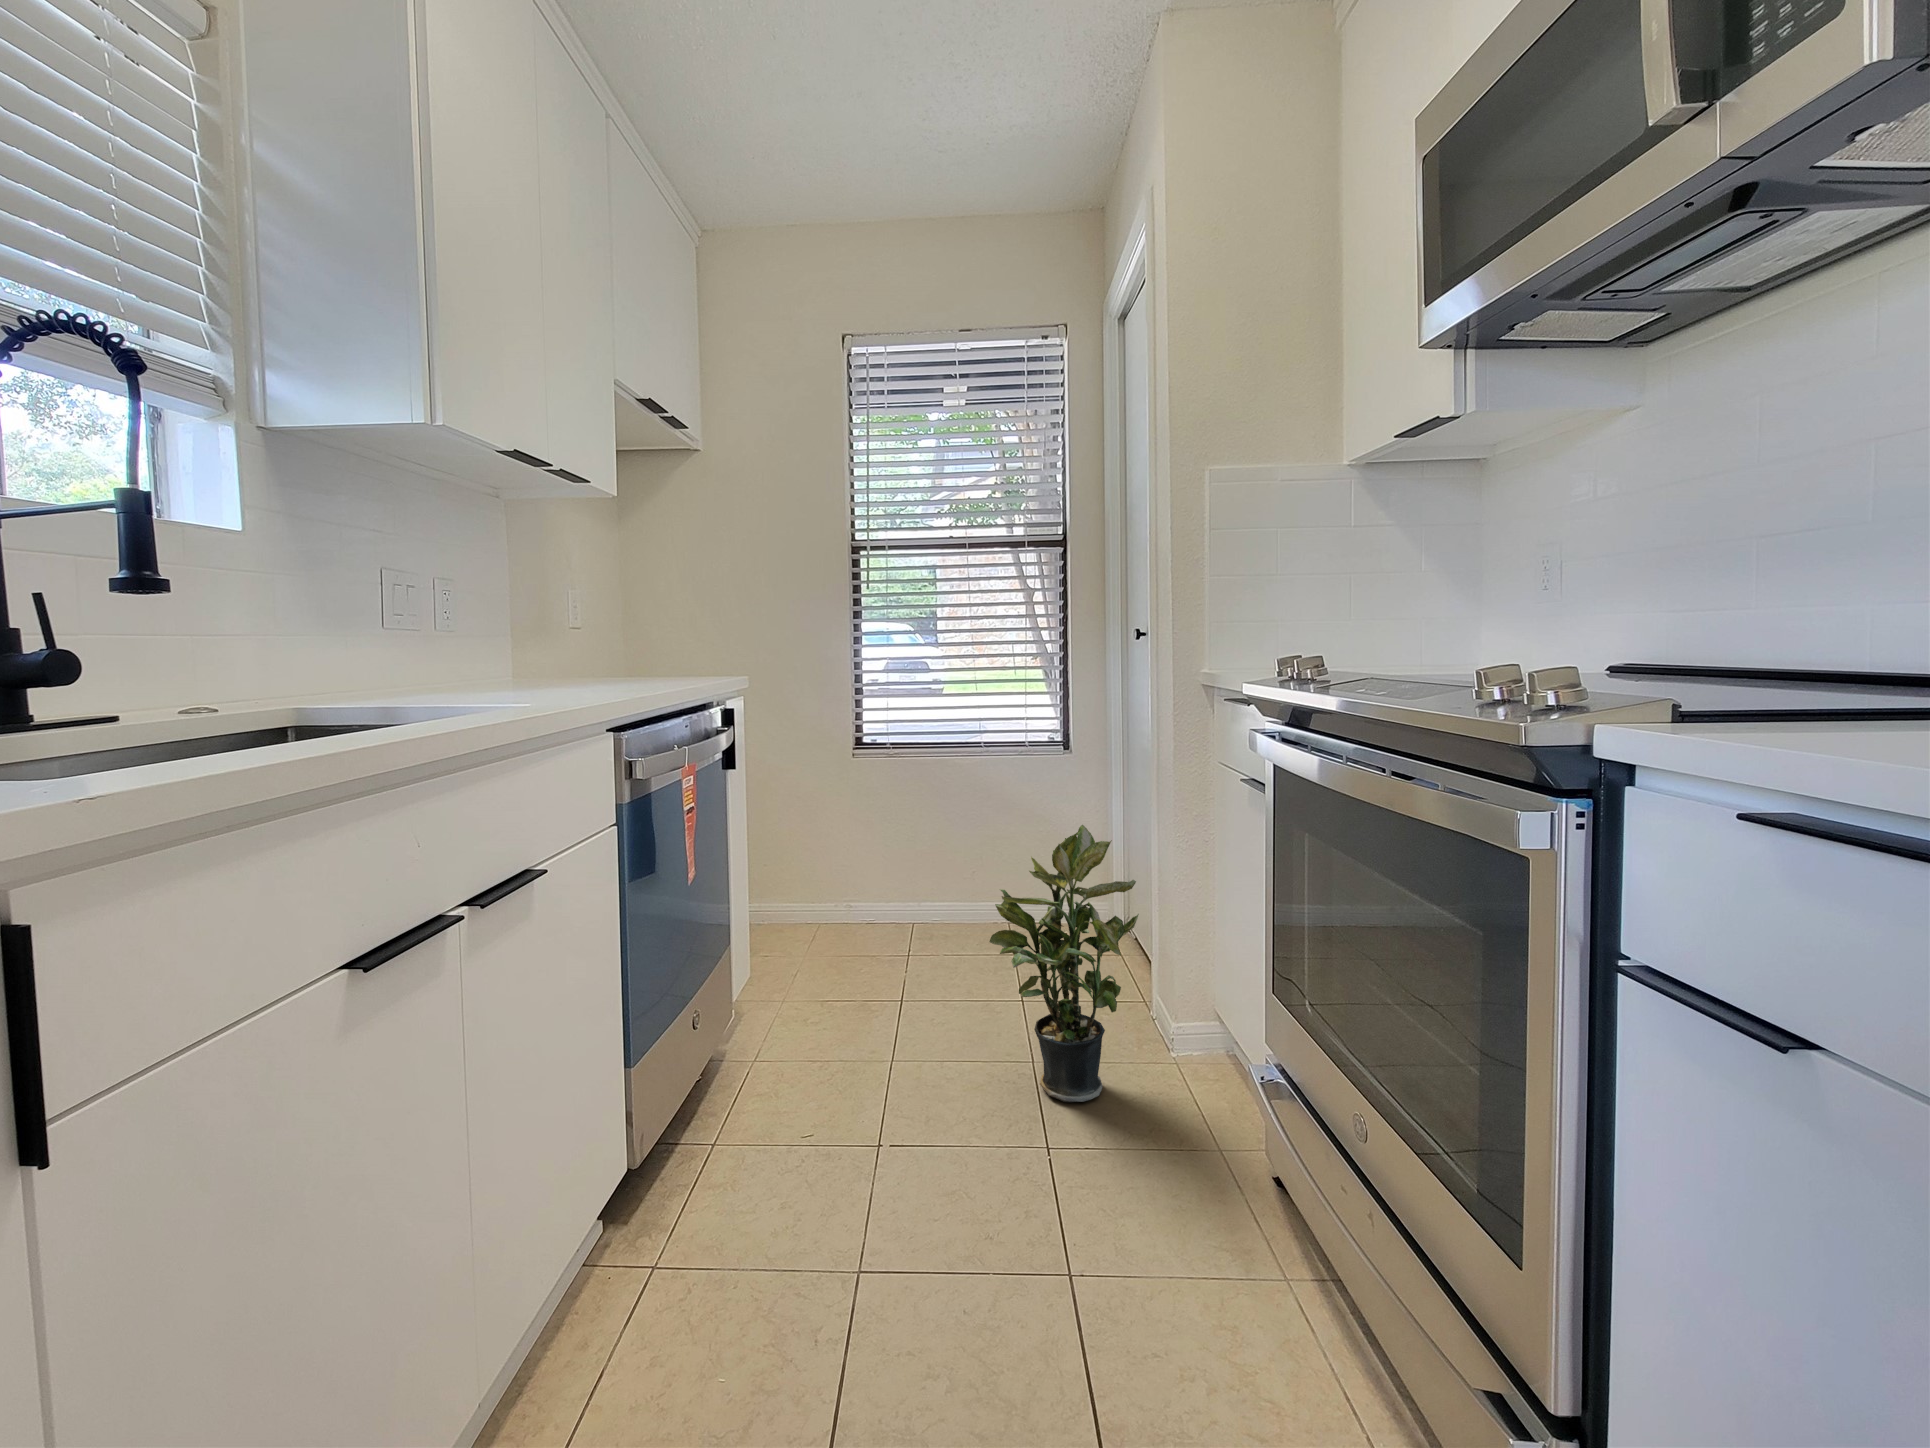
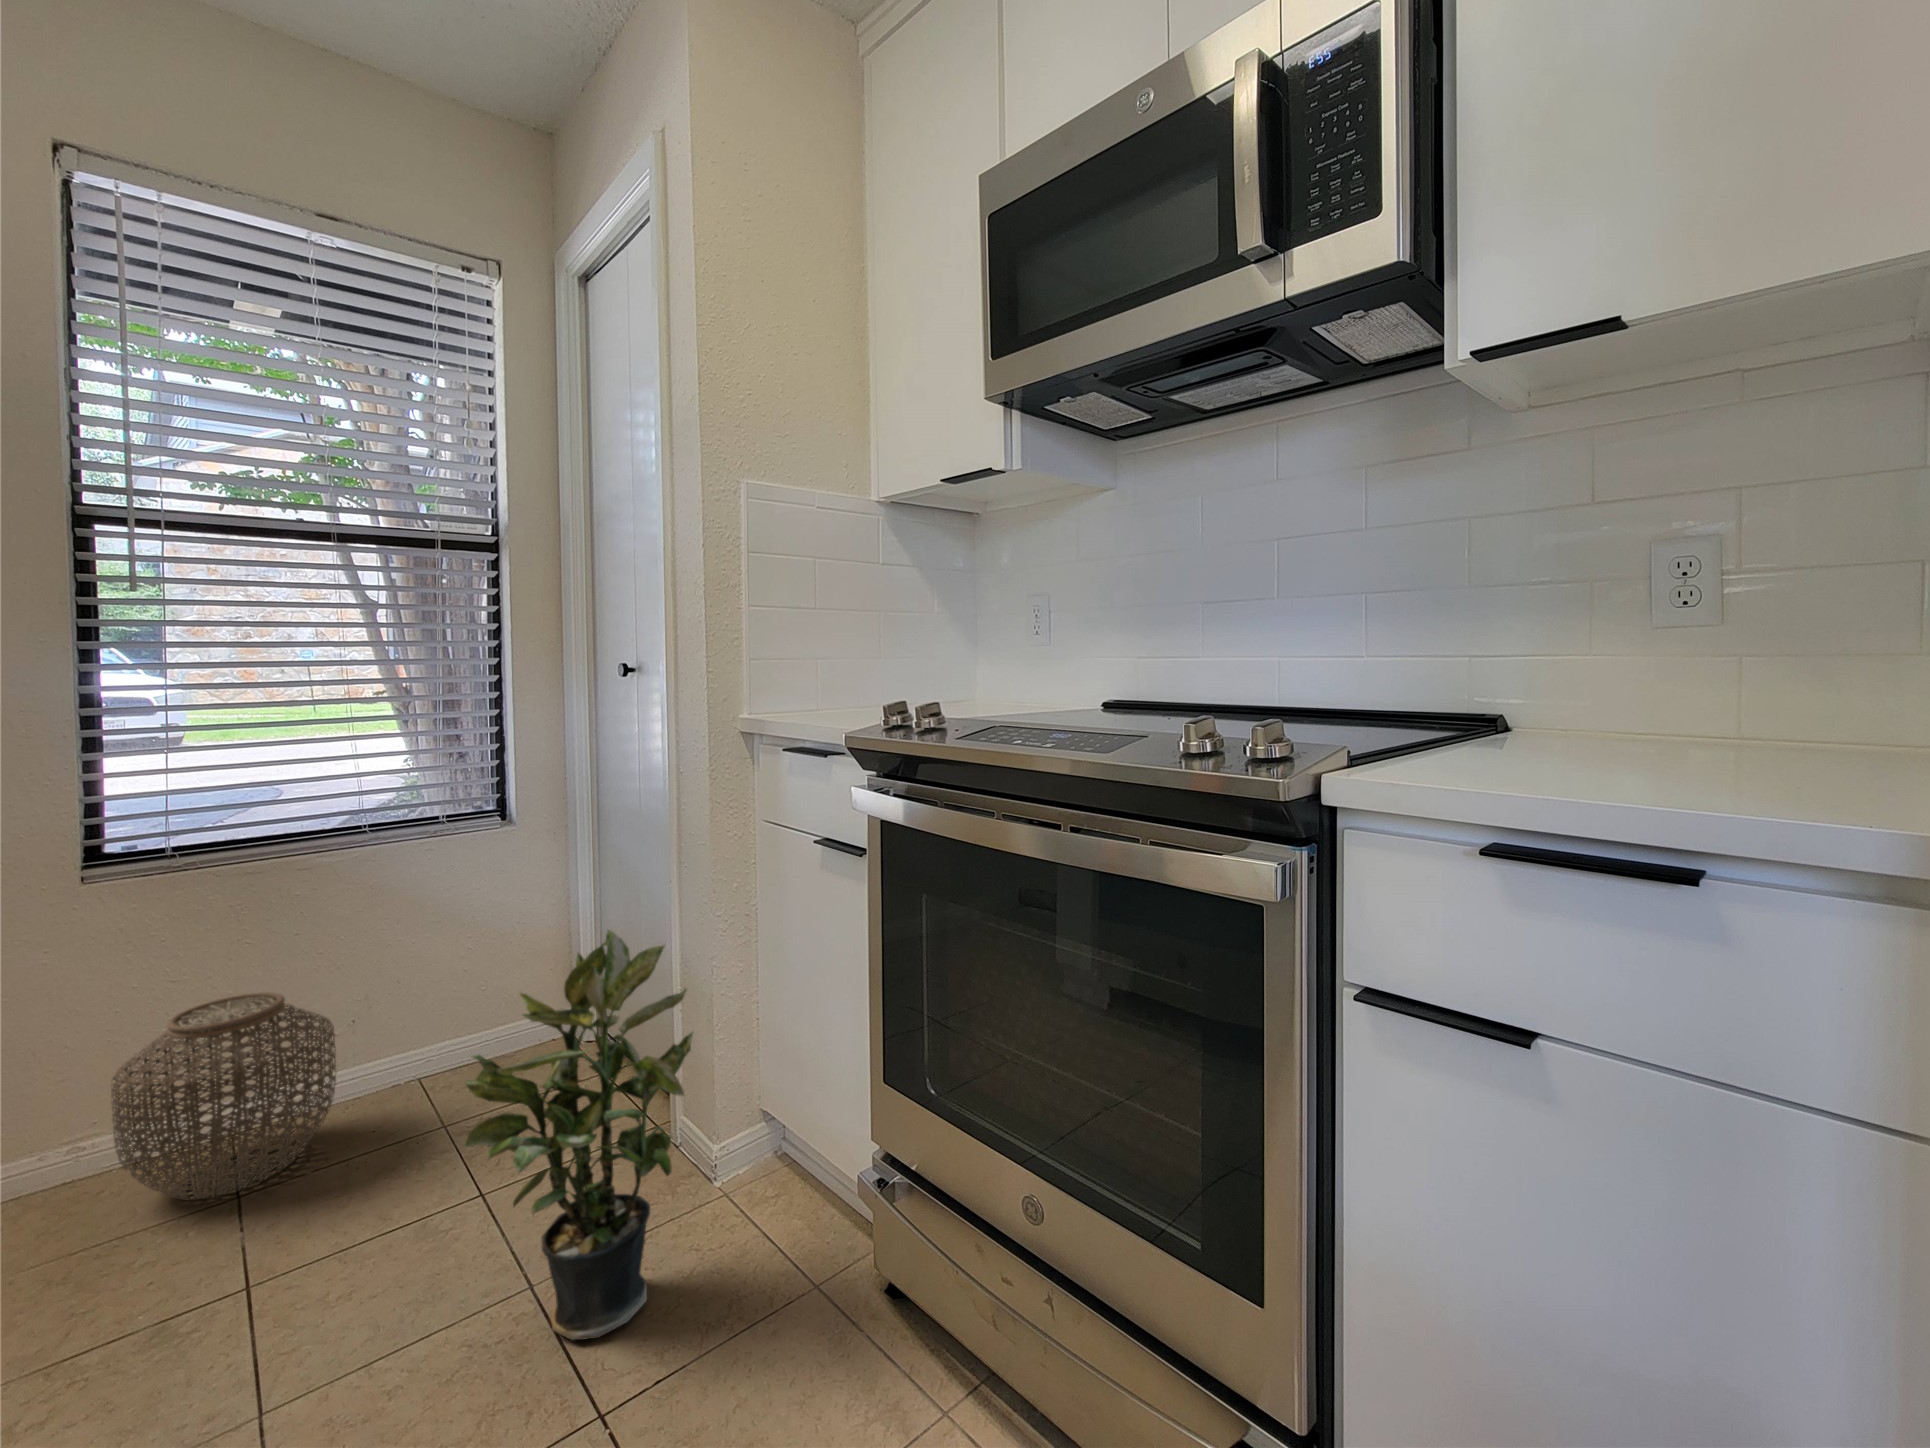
woven basket: none [868,834,964,947] -> present [111,993,336,1200]

